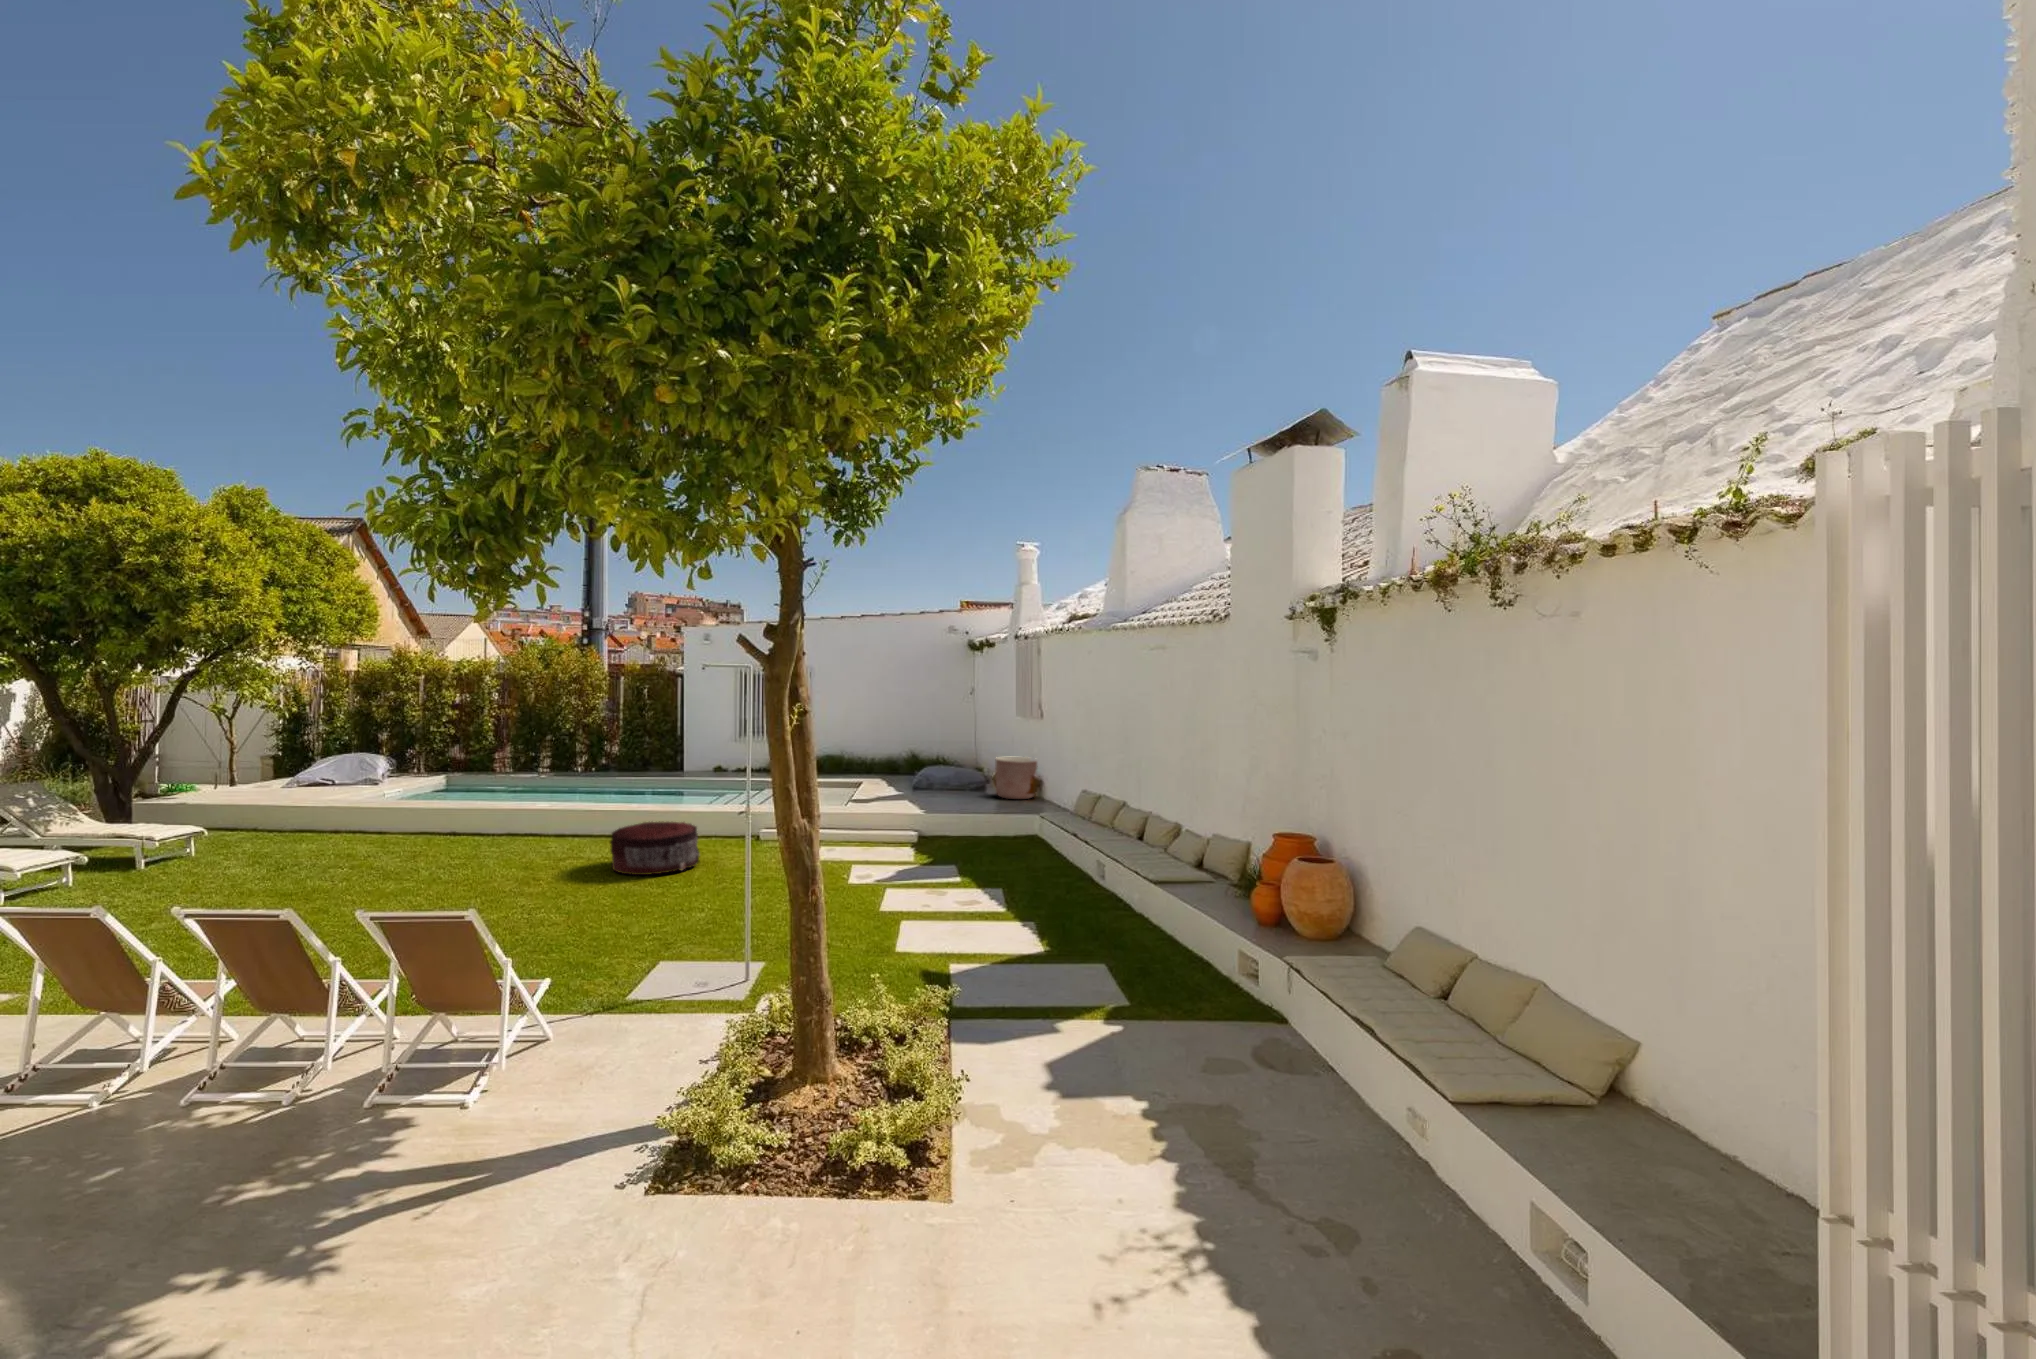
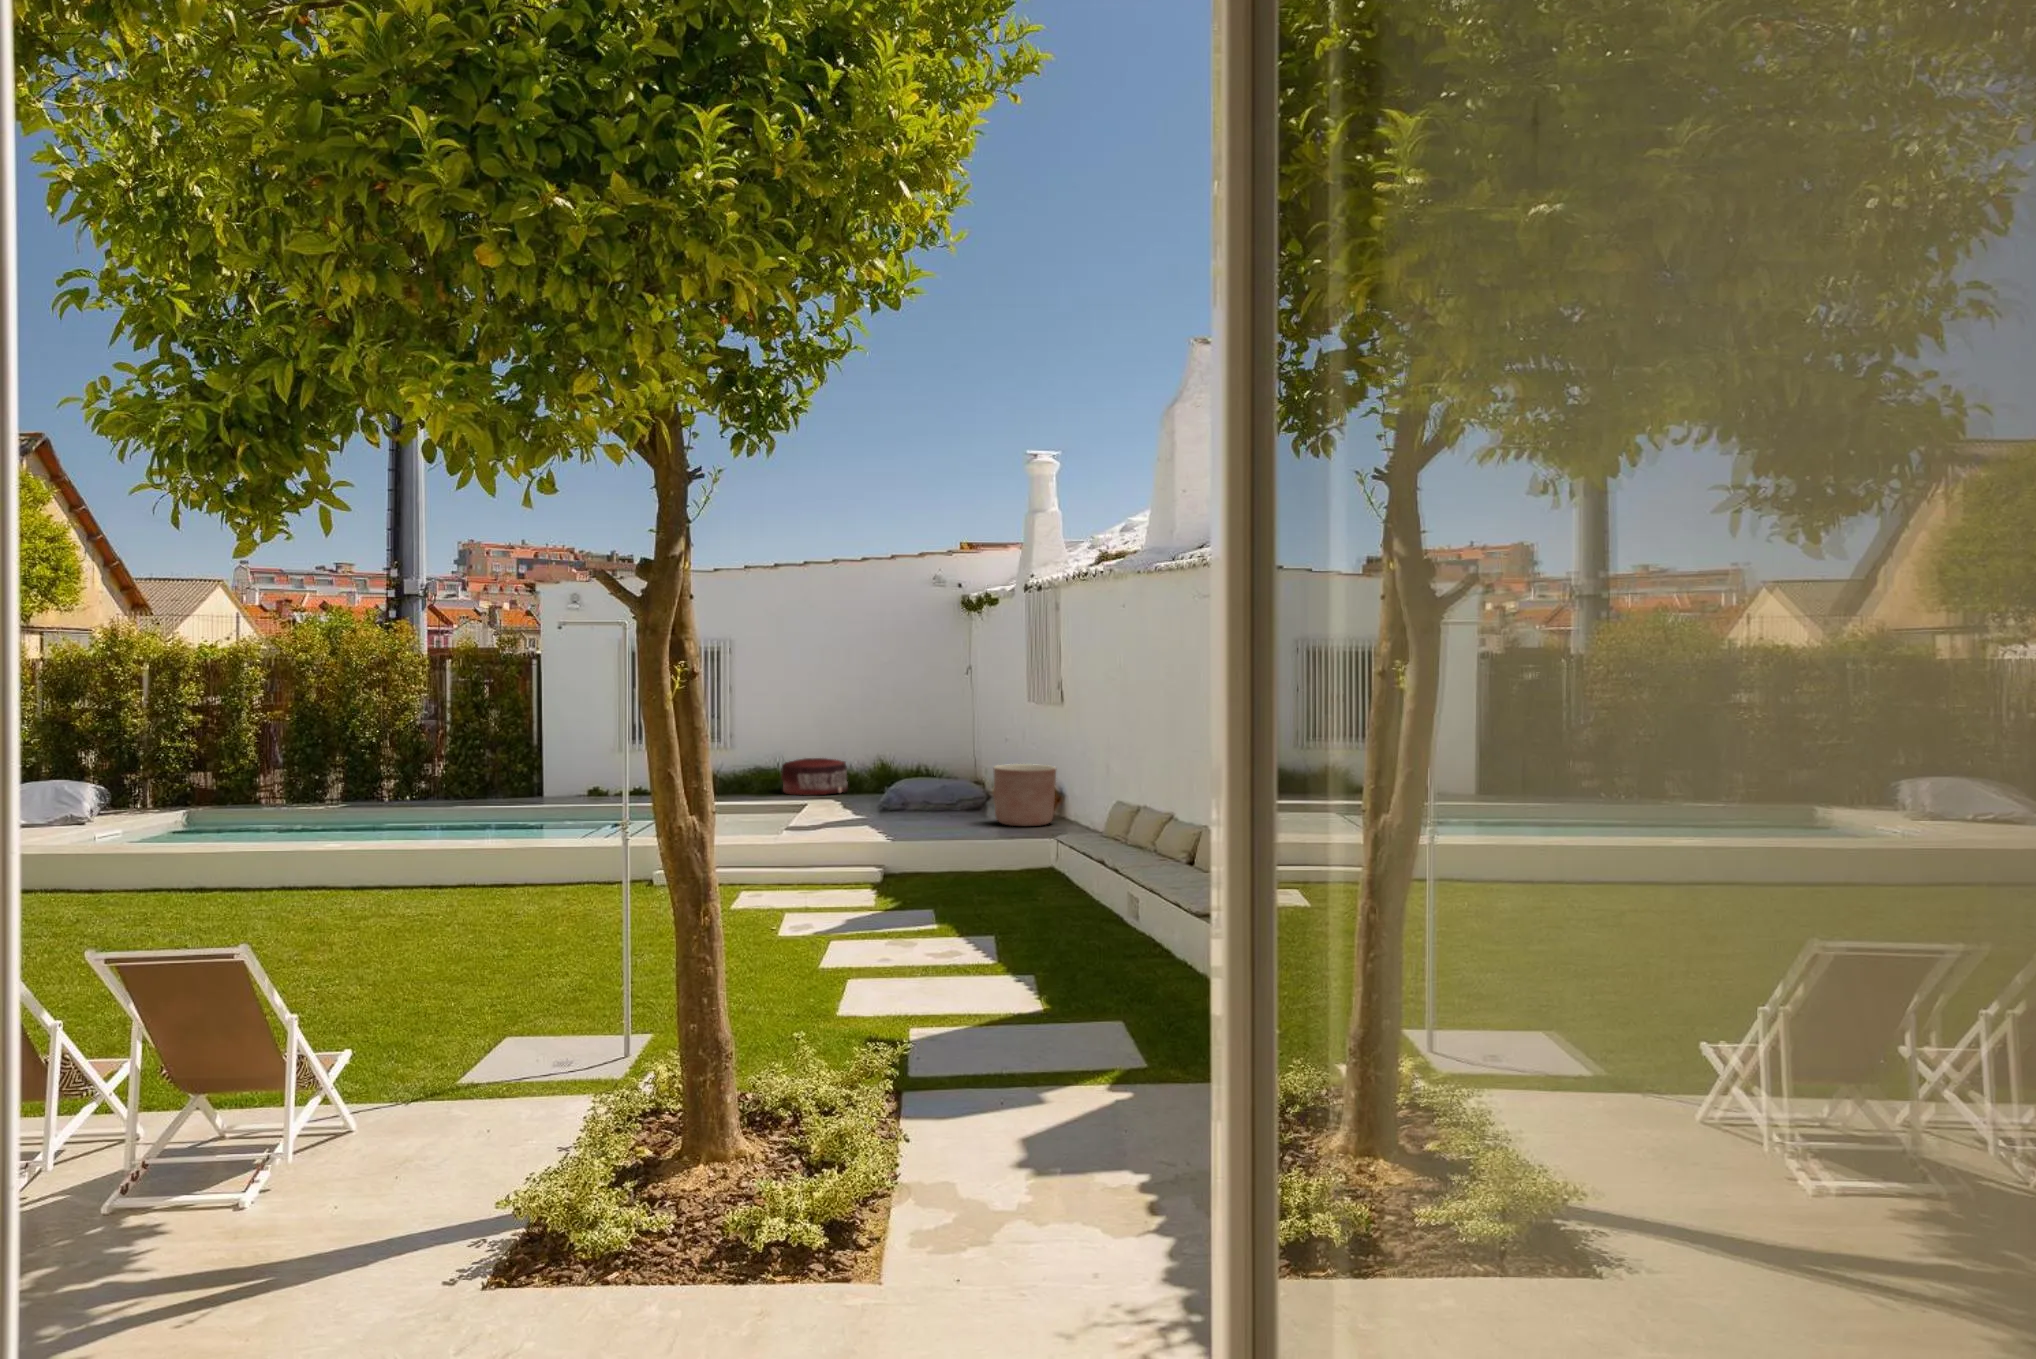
pouf: present [610,821,700,875] -> present [781,758,849,796]

